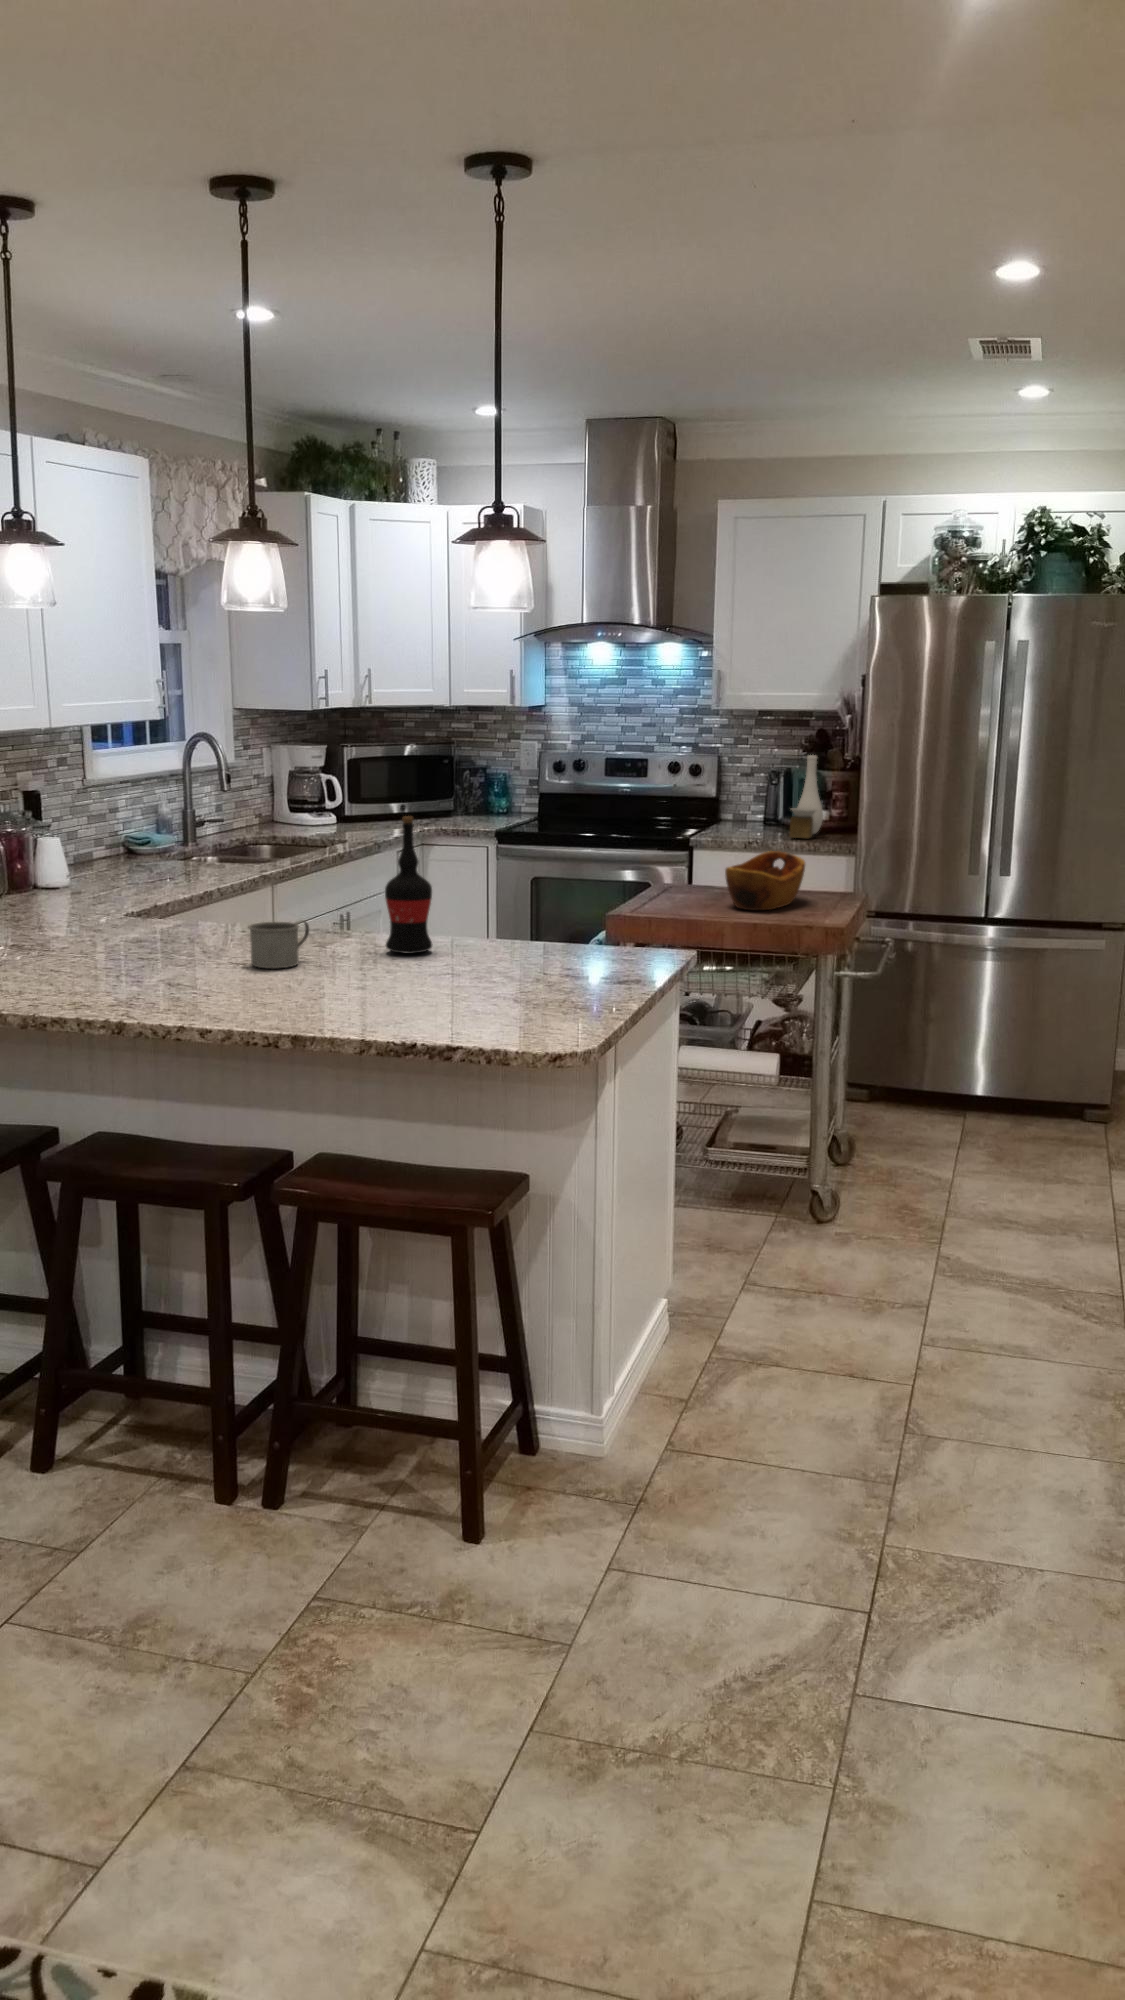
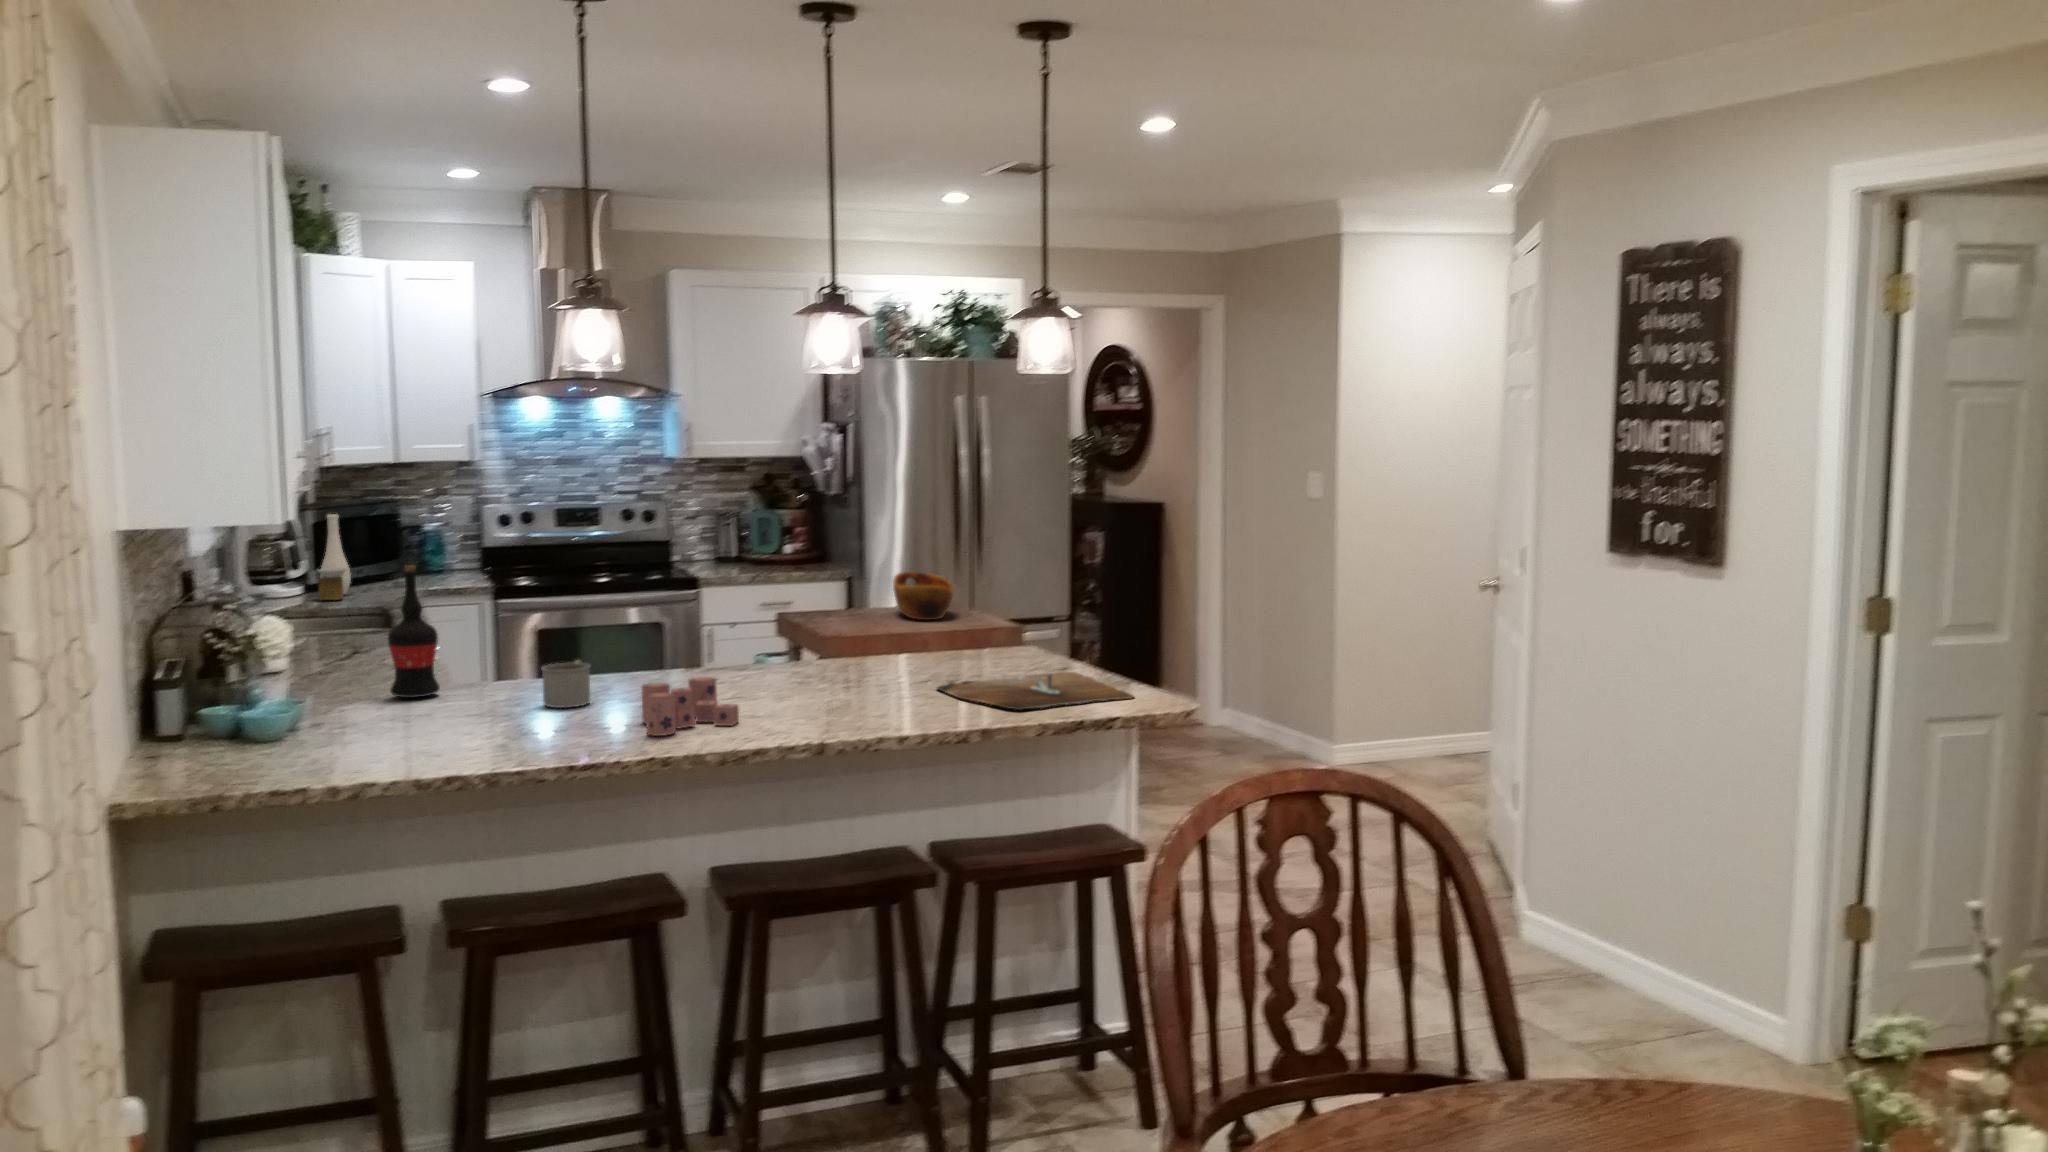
vase: present [790,755,823,838] -> present [318,514,351,600]
wine bottle: present [385,816,433,954] -> present [388,565,440,698]
mug: present [249,920,309,969] -> present [541,660,590,708]
candle: none [48,937,173,991] -> present [642,677,739,736]
cutting board: none [380,977,607,1030] -> present [937,672,1135,710]

